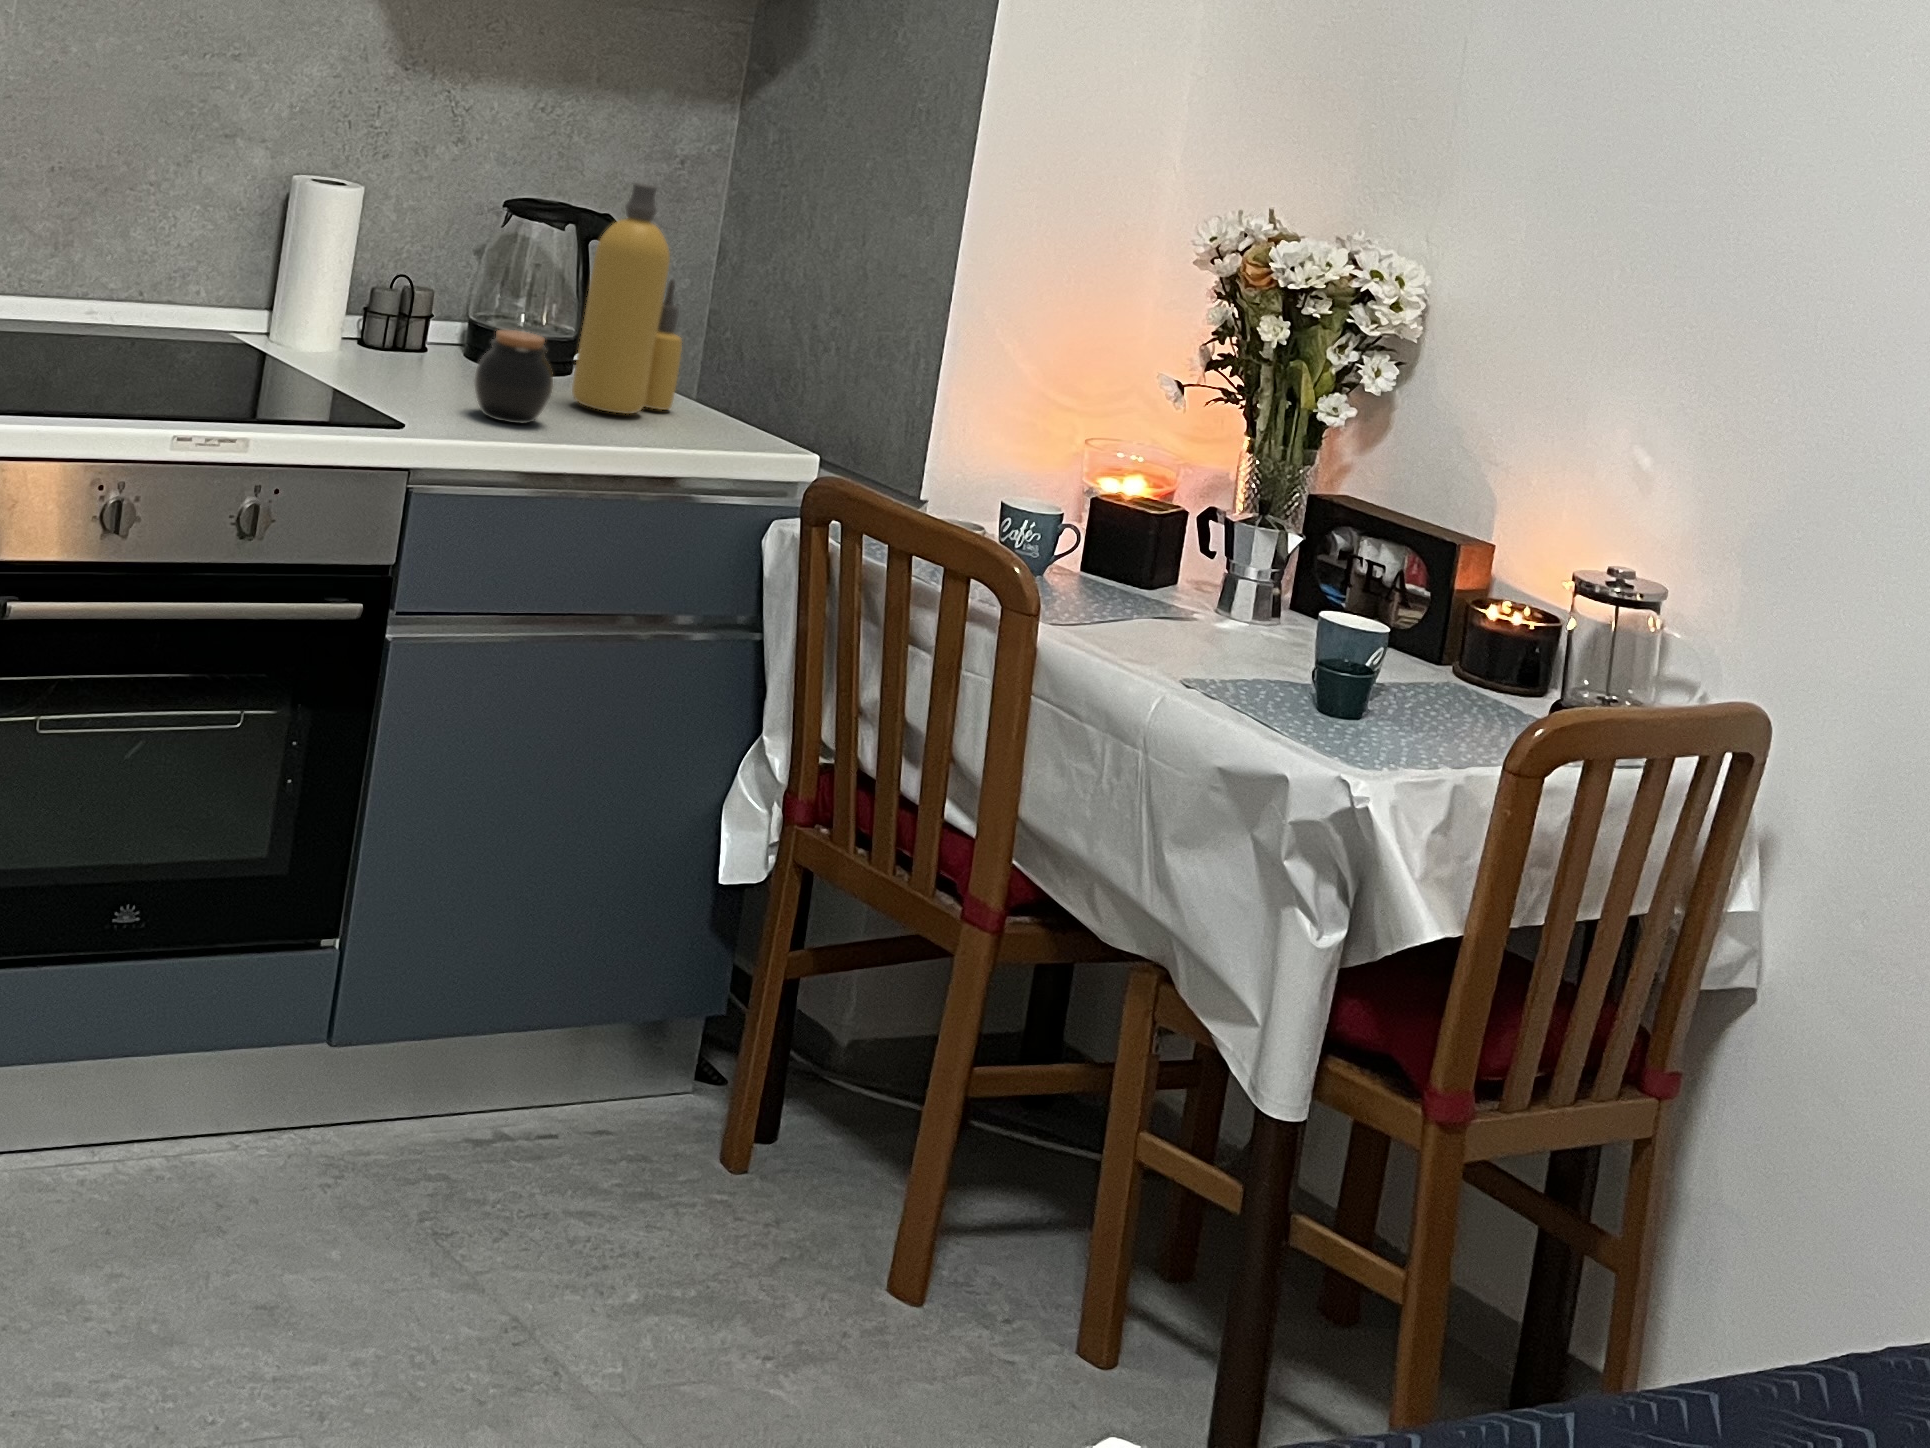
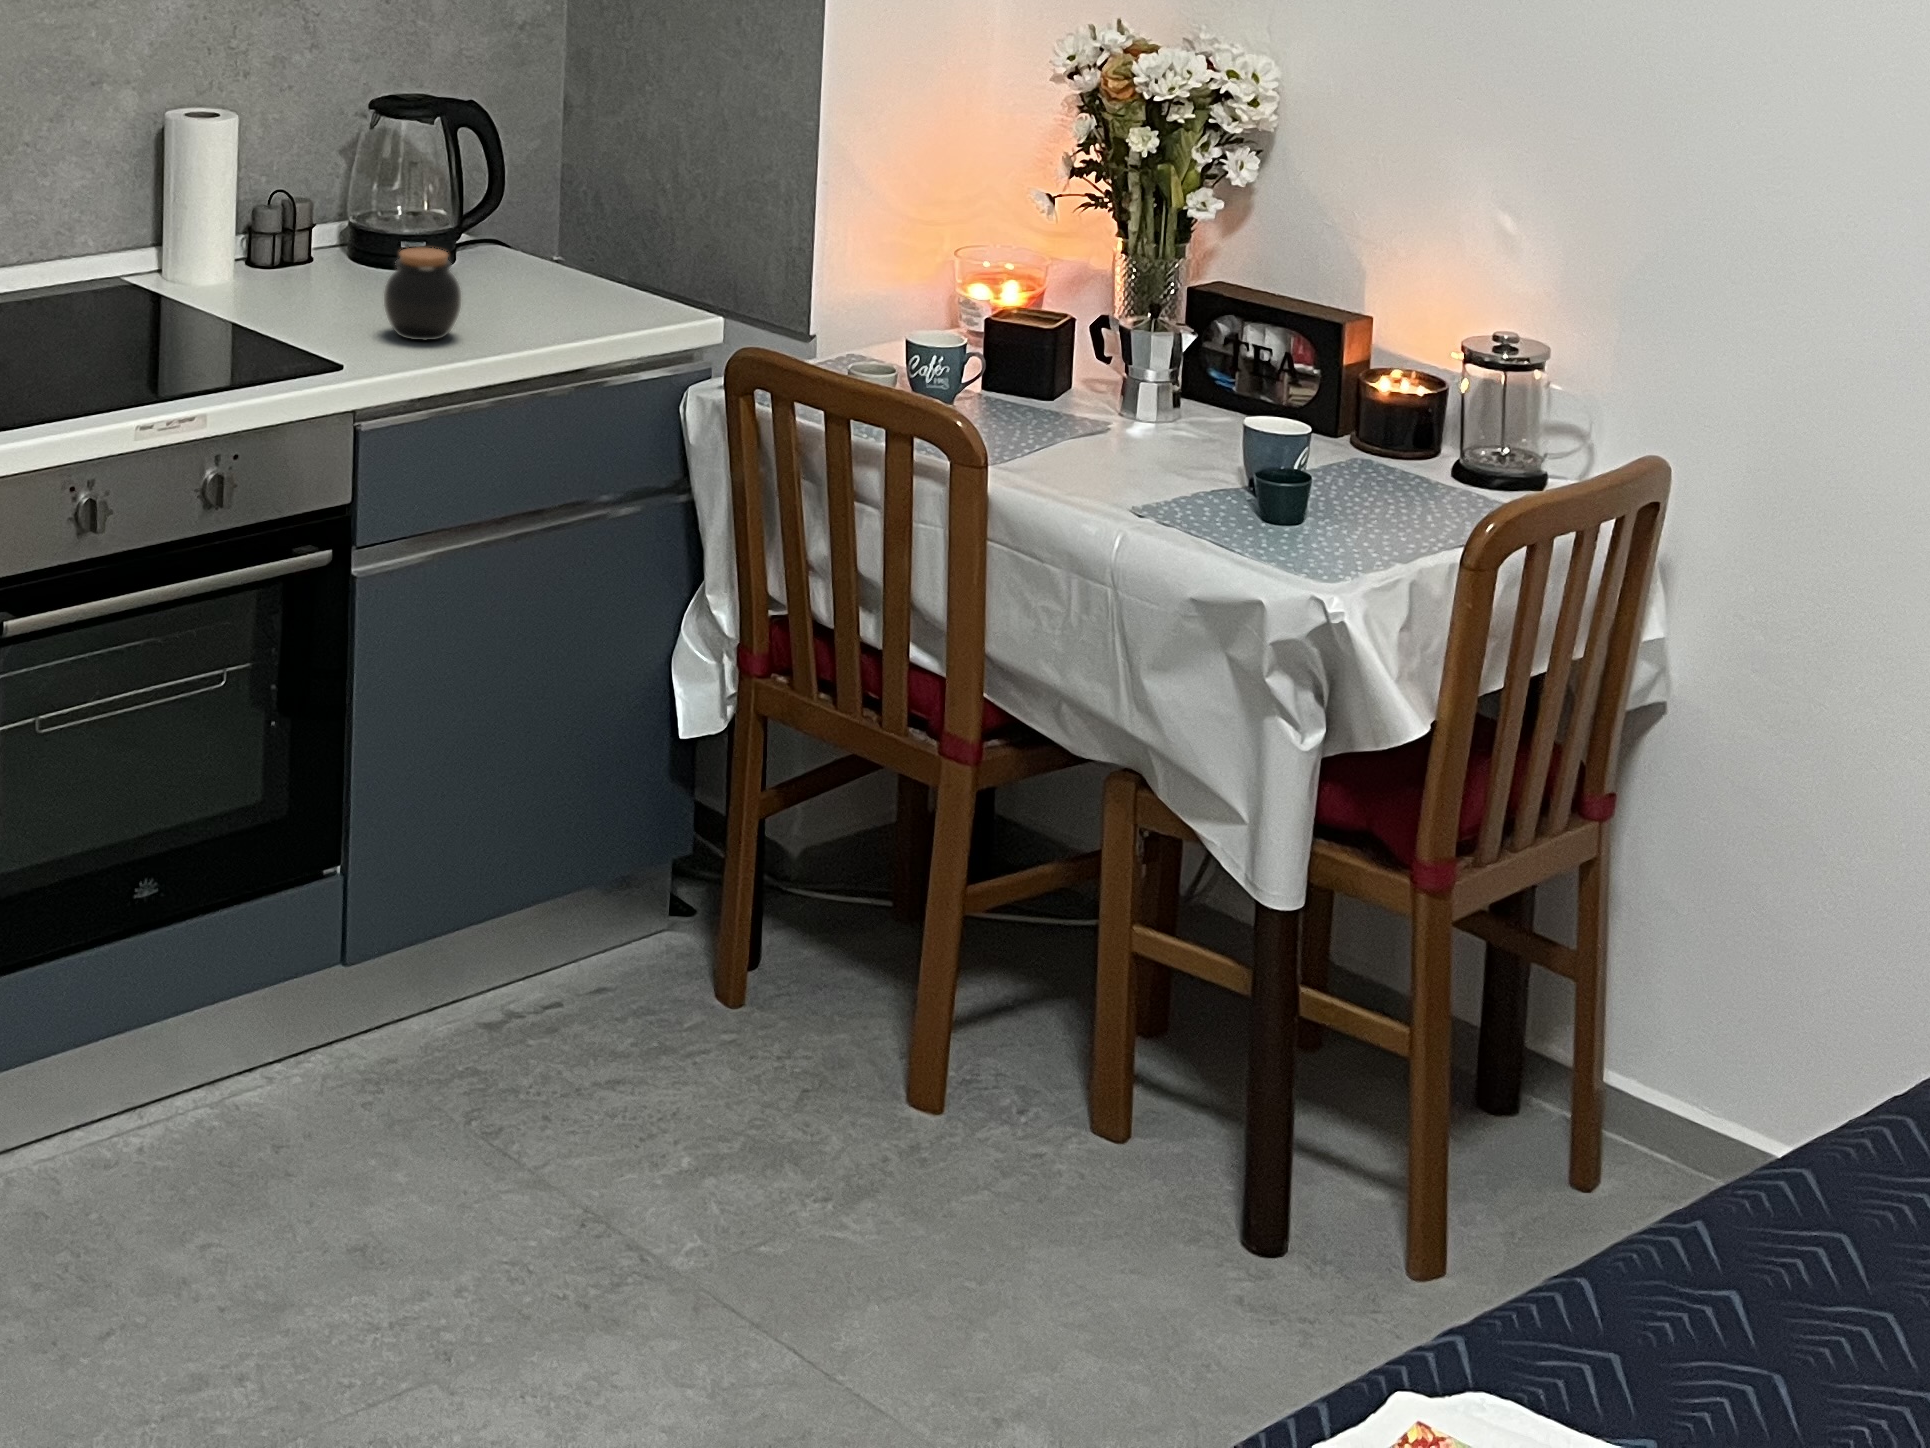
bottle: present [572,183,682,414] -> none [467,80,564,308]

